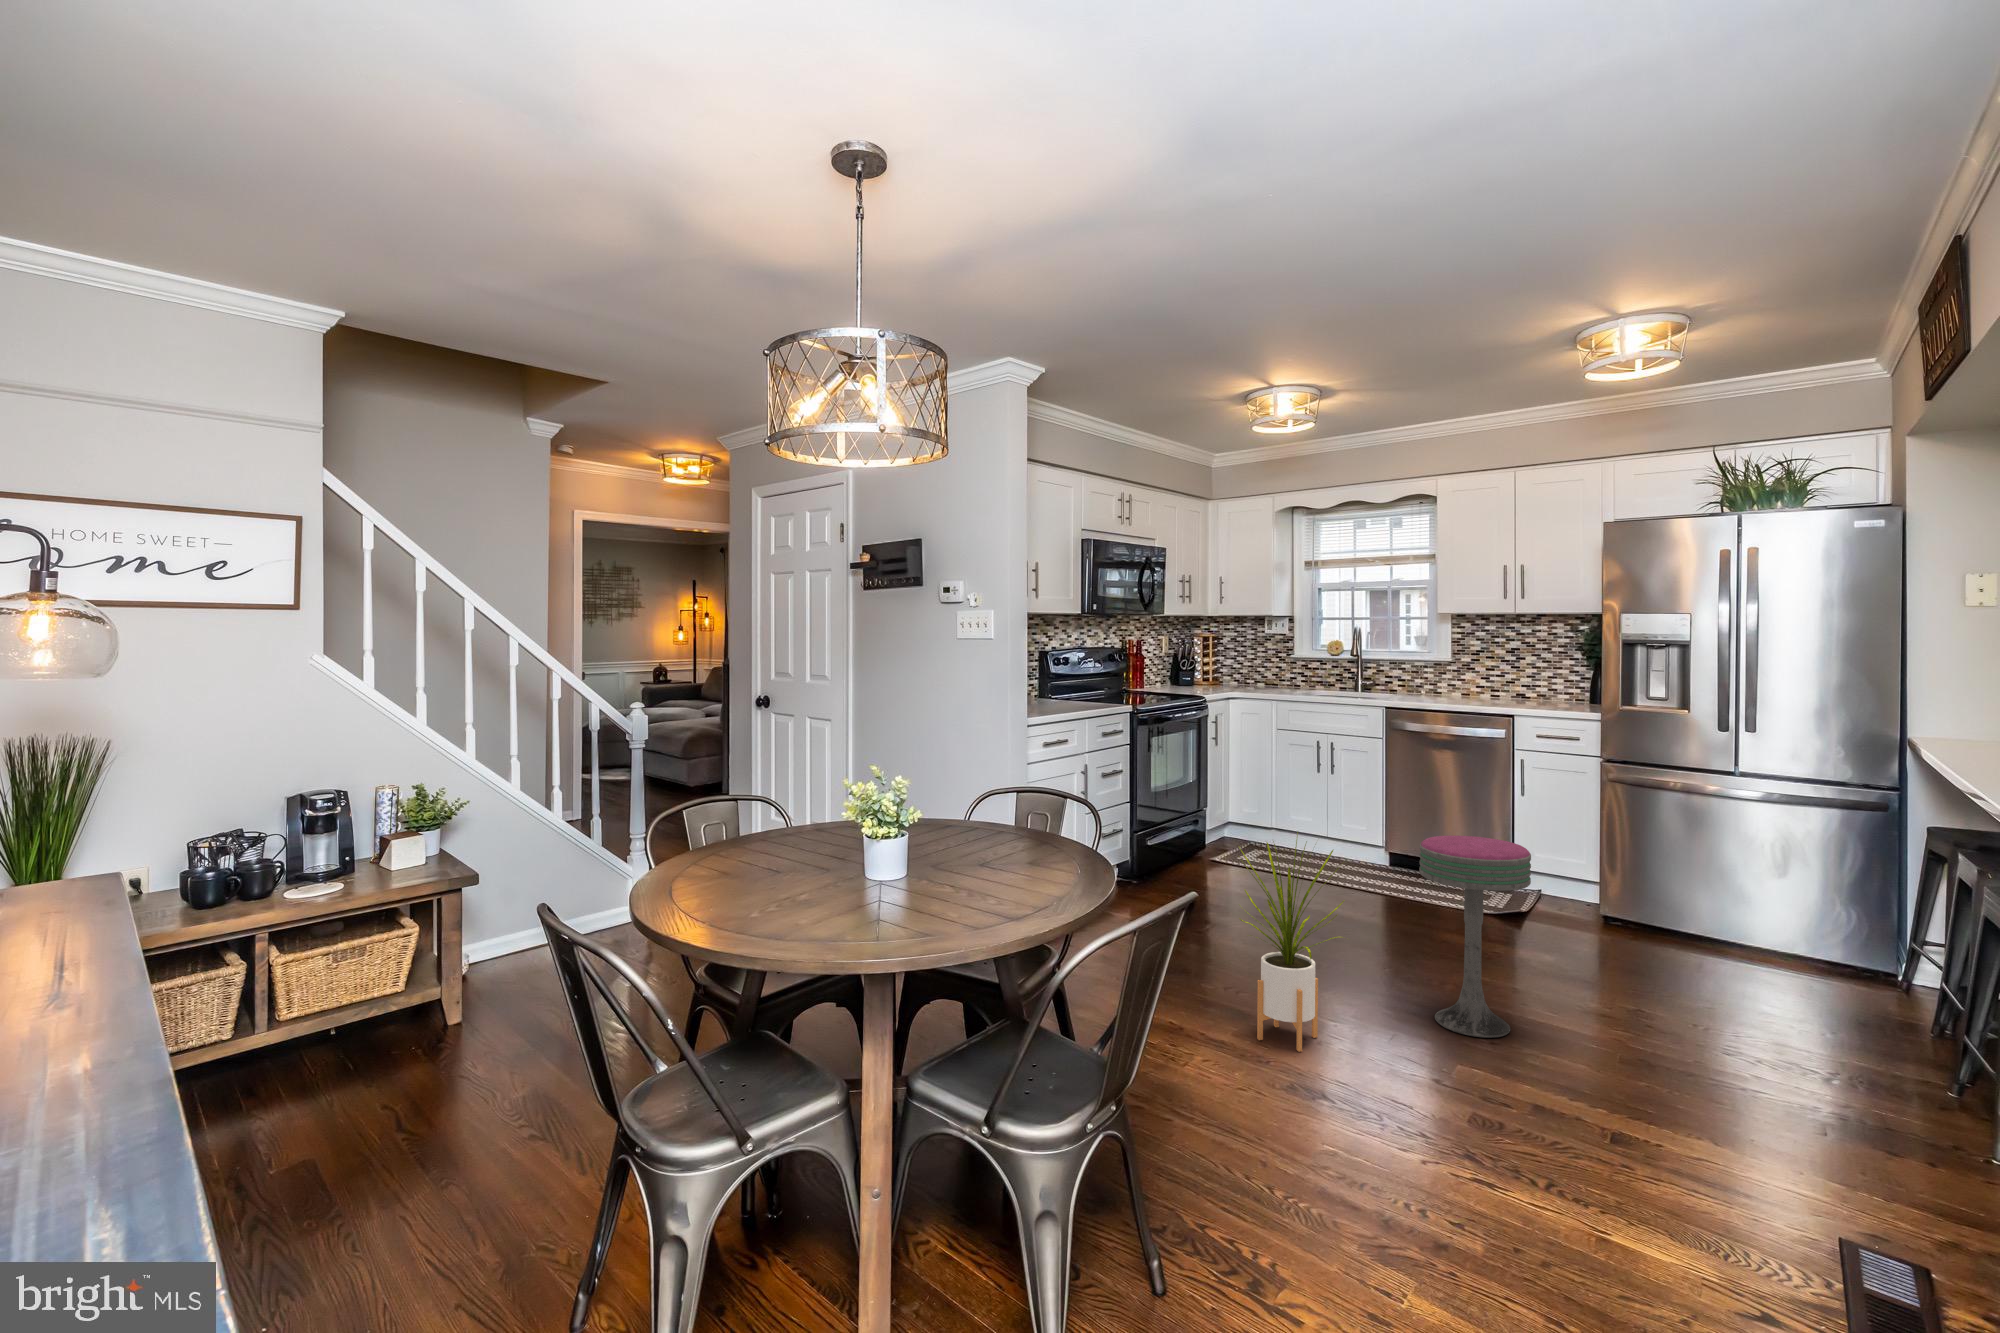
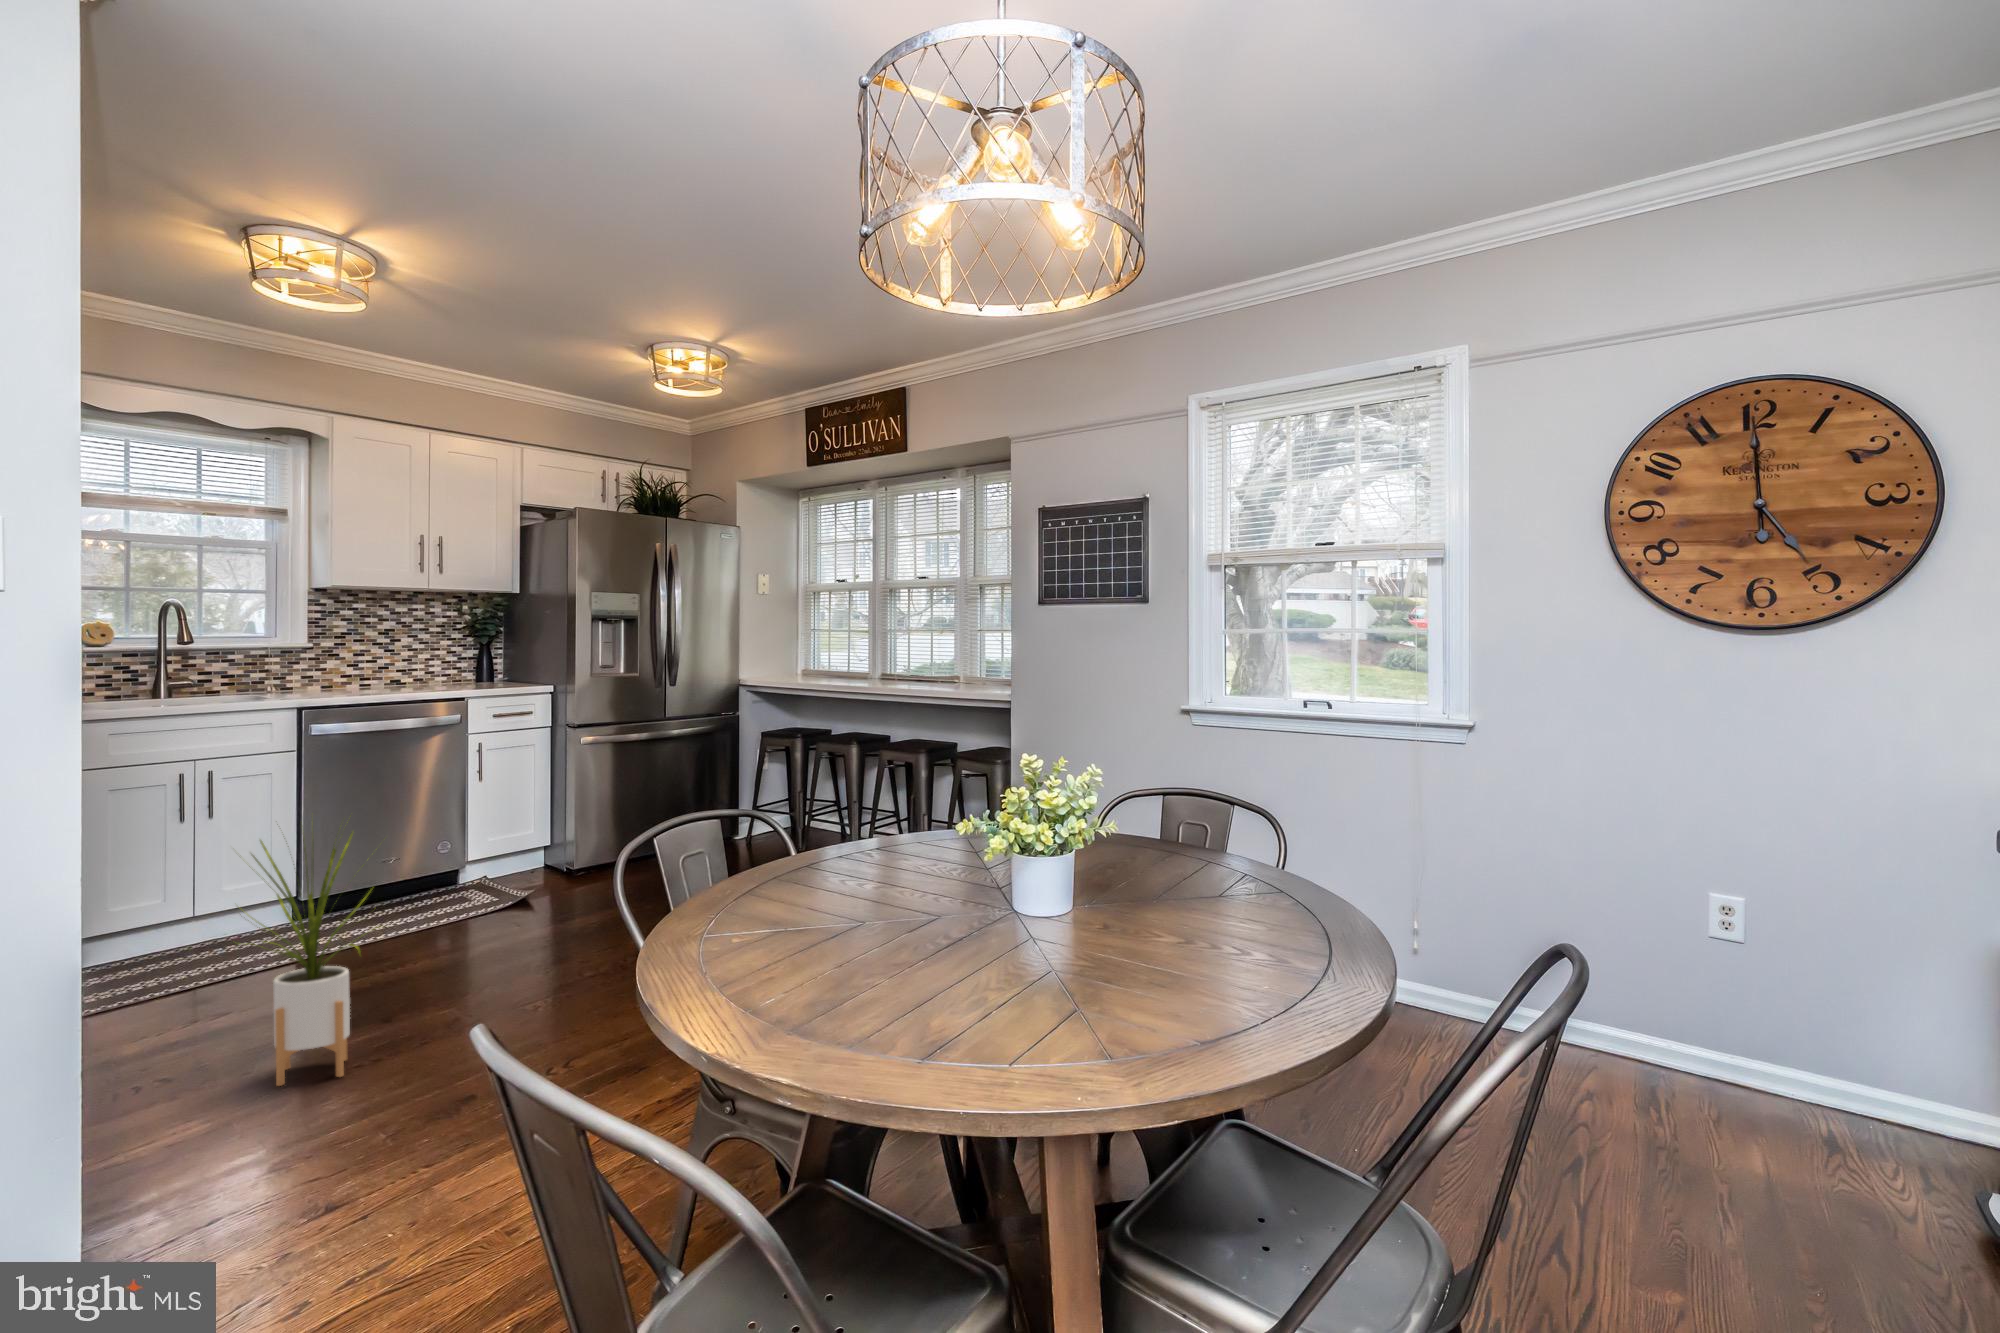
bar stool: present [1419,836,1531,1038] -> none [427,802,543,1009]

